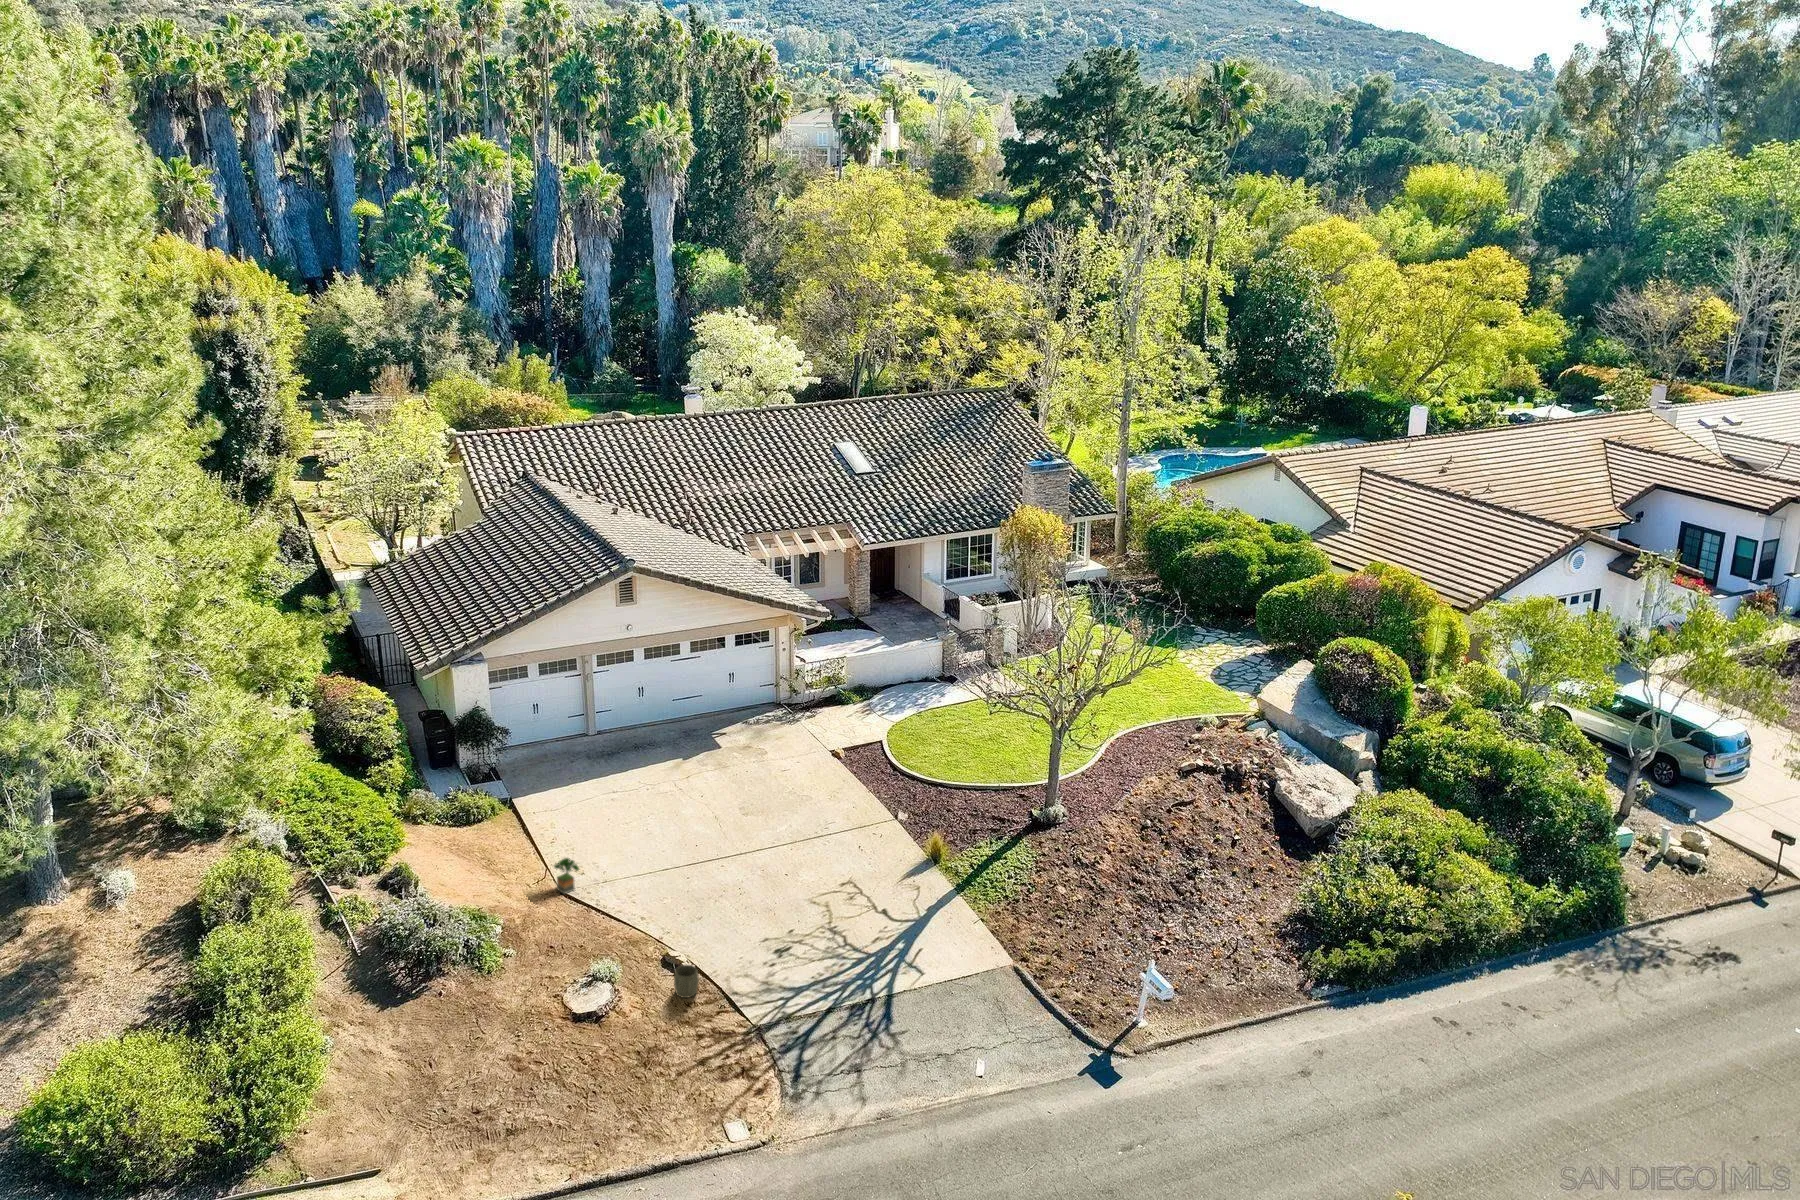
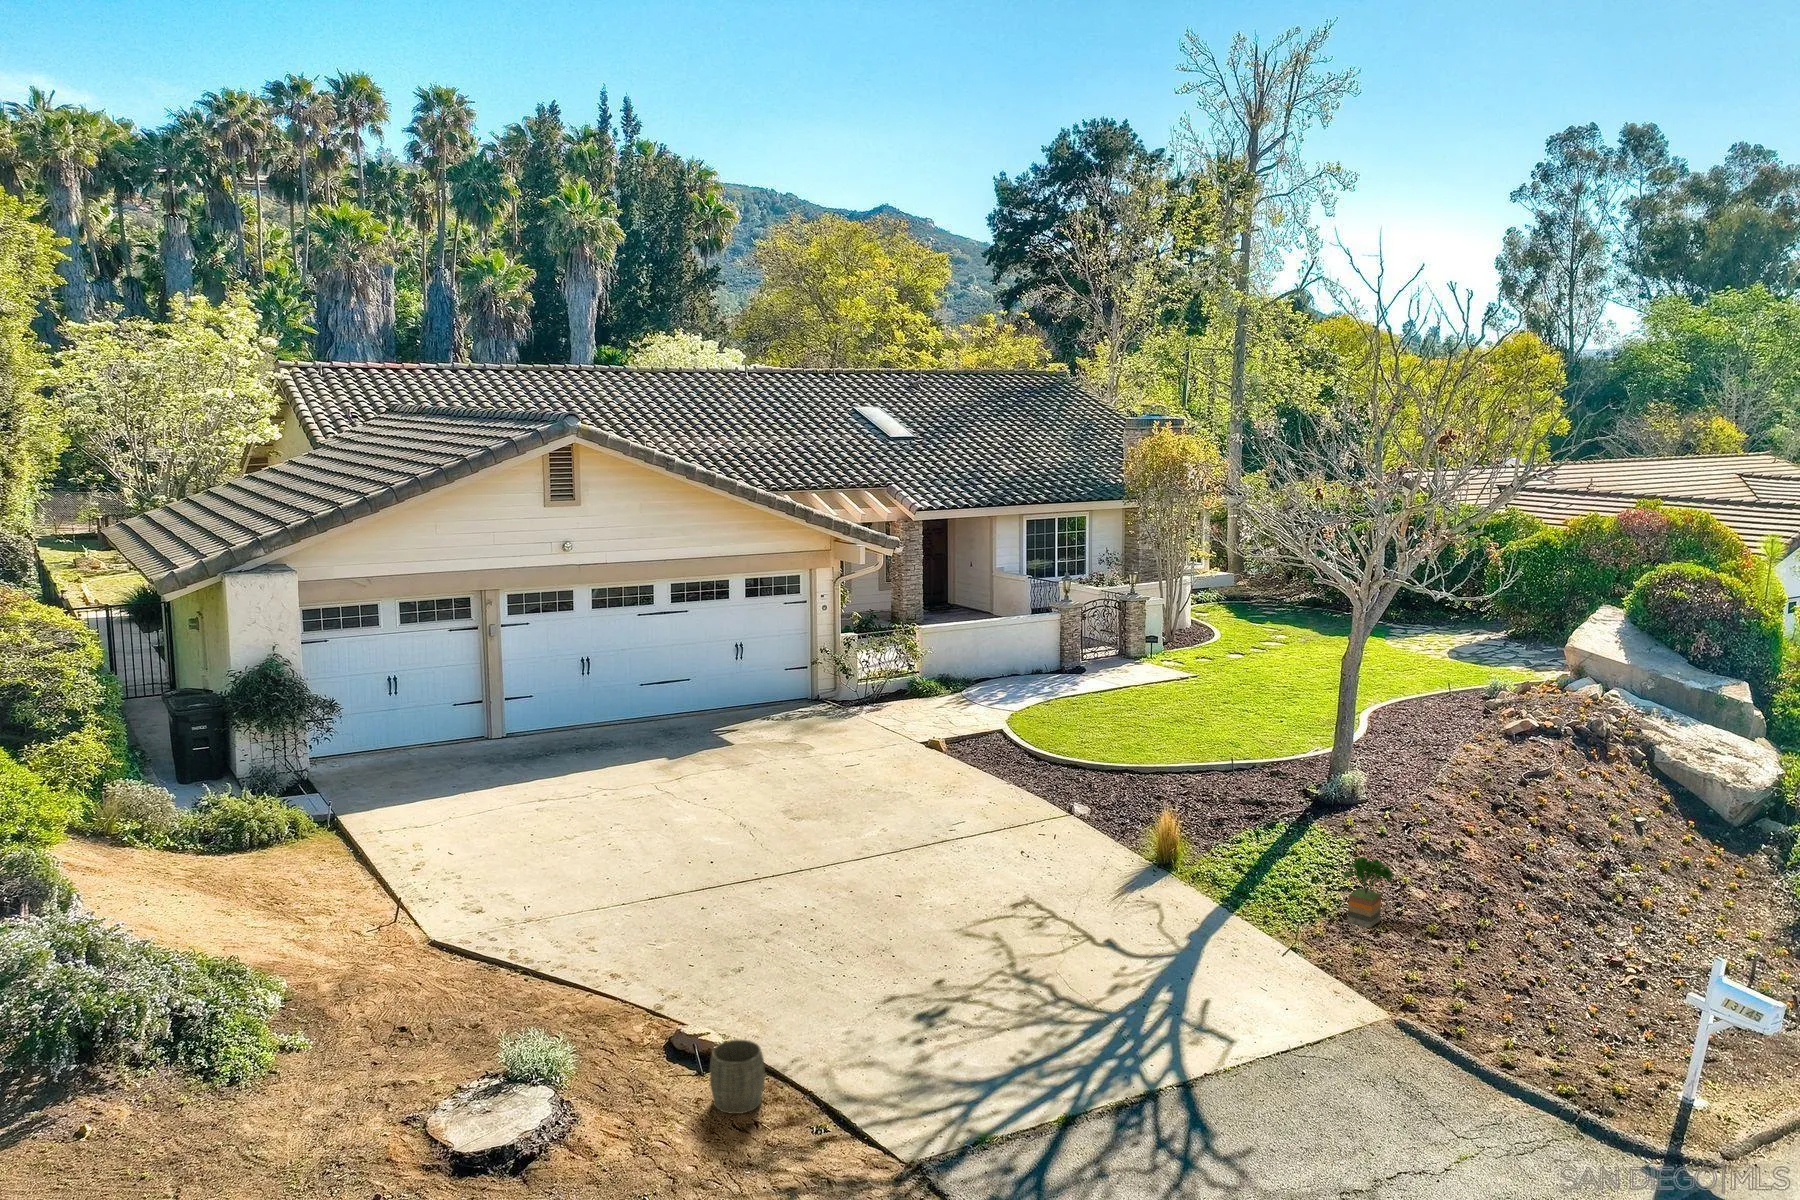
potted tree: present [554,858,579,894] -> present [1343,857,1394,928]

